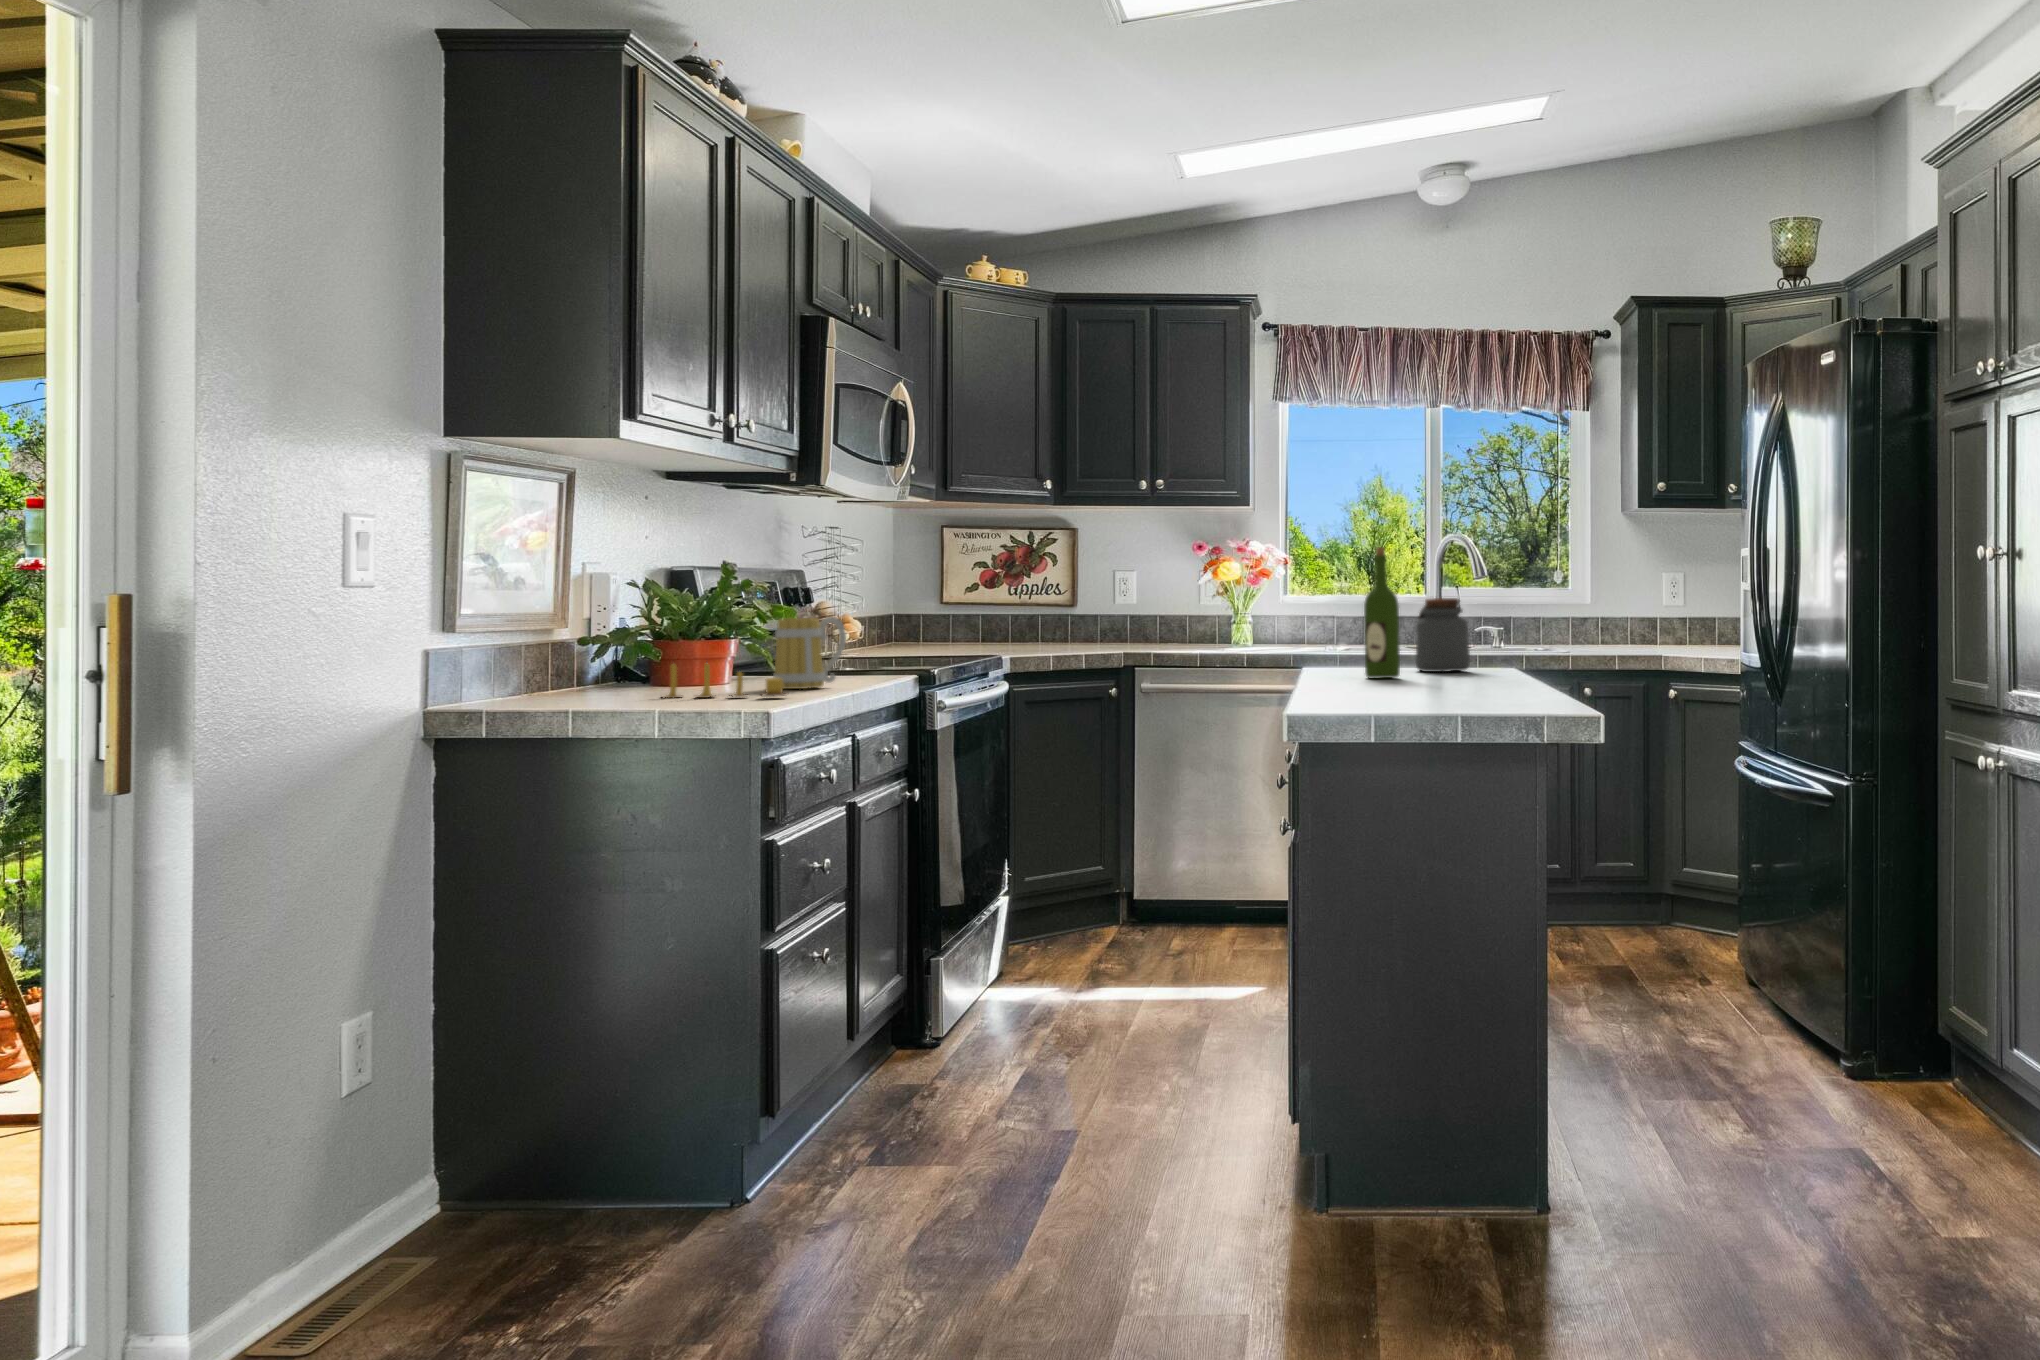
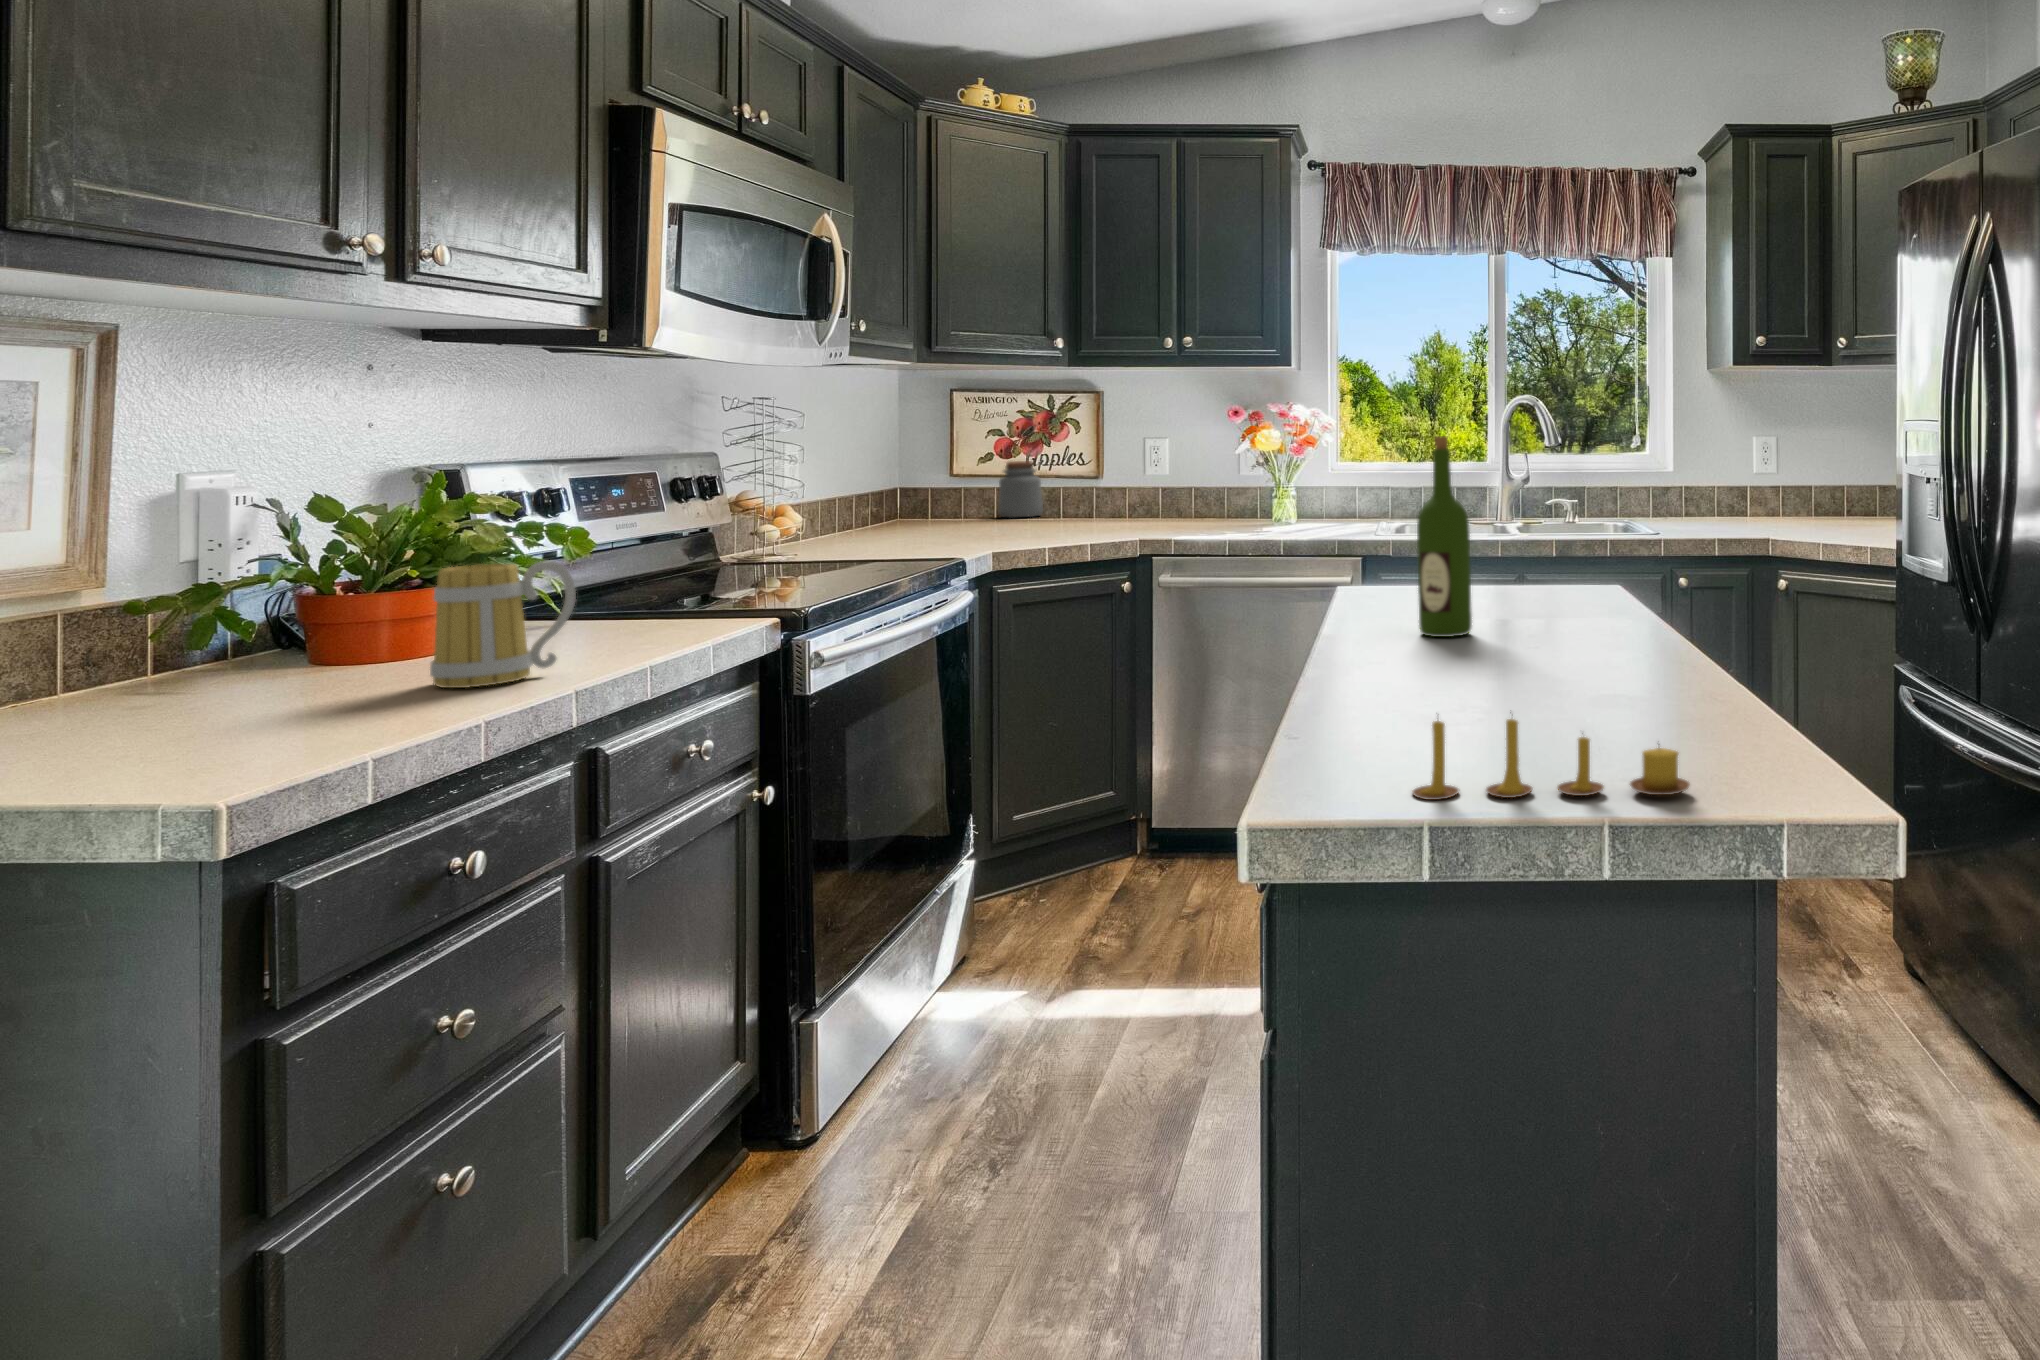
jar: present [1415,598,1470,672] -> present [999,461,1043,517]
candle: present [665,663,786,698] -> present [1413,717,1690,800]

